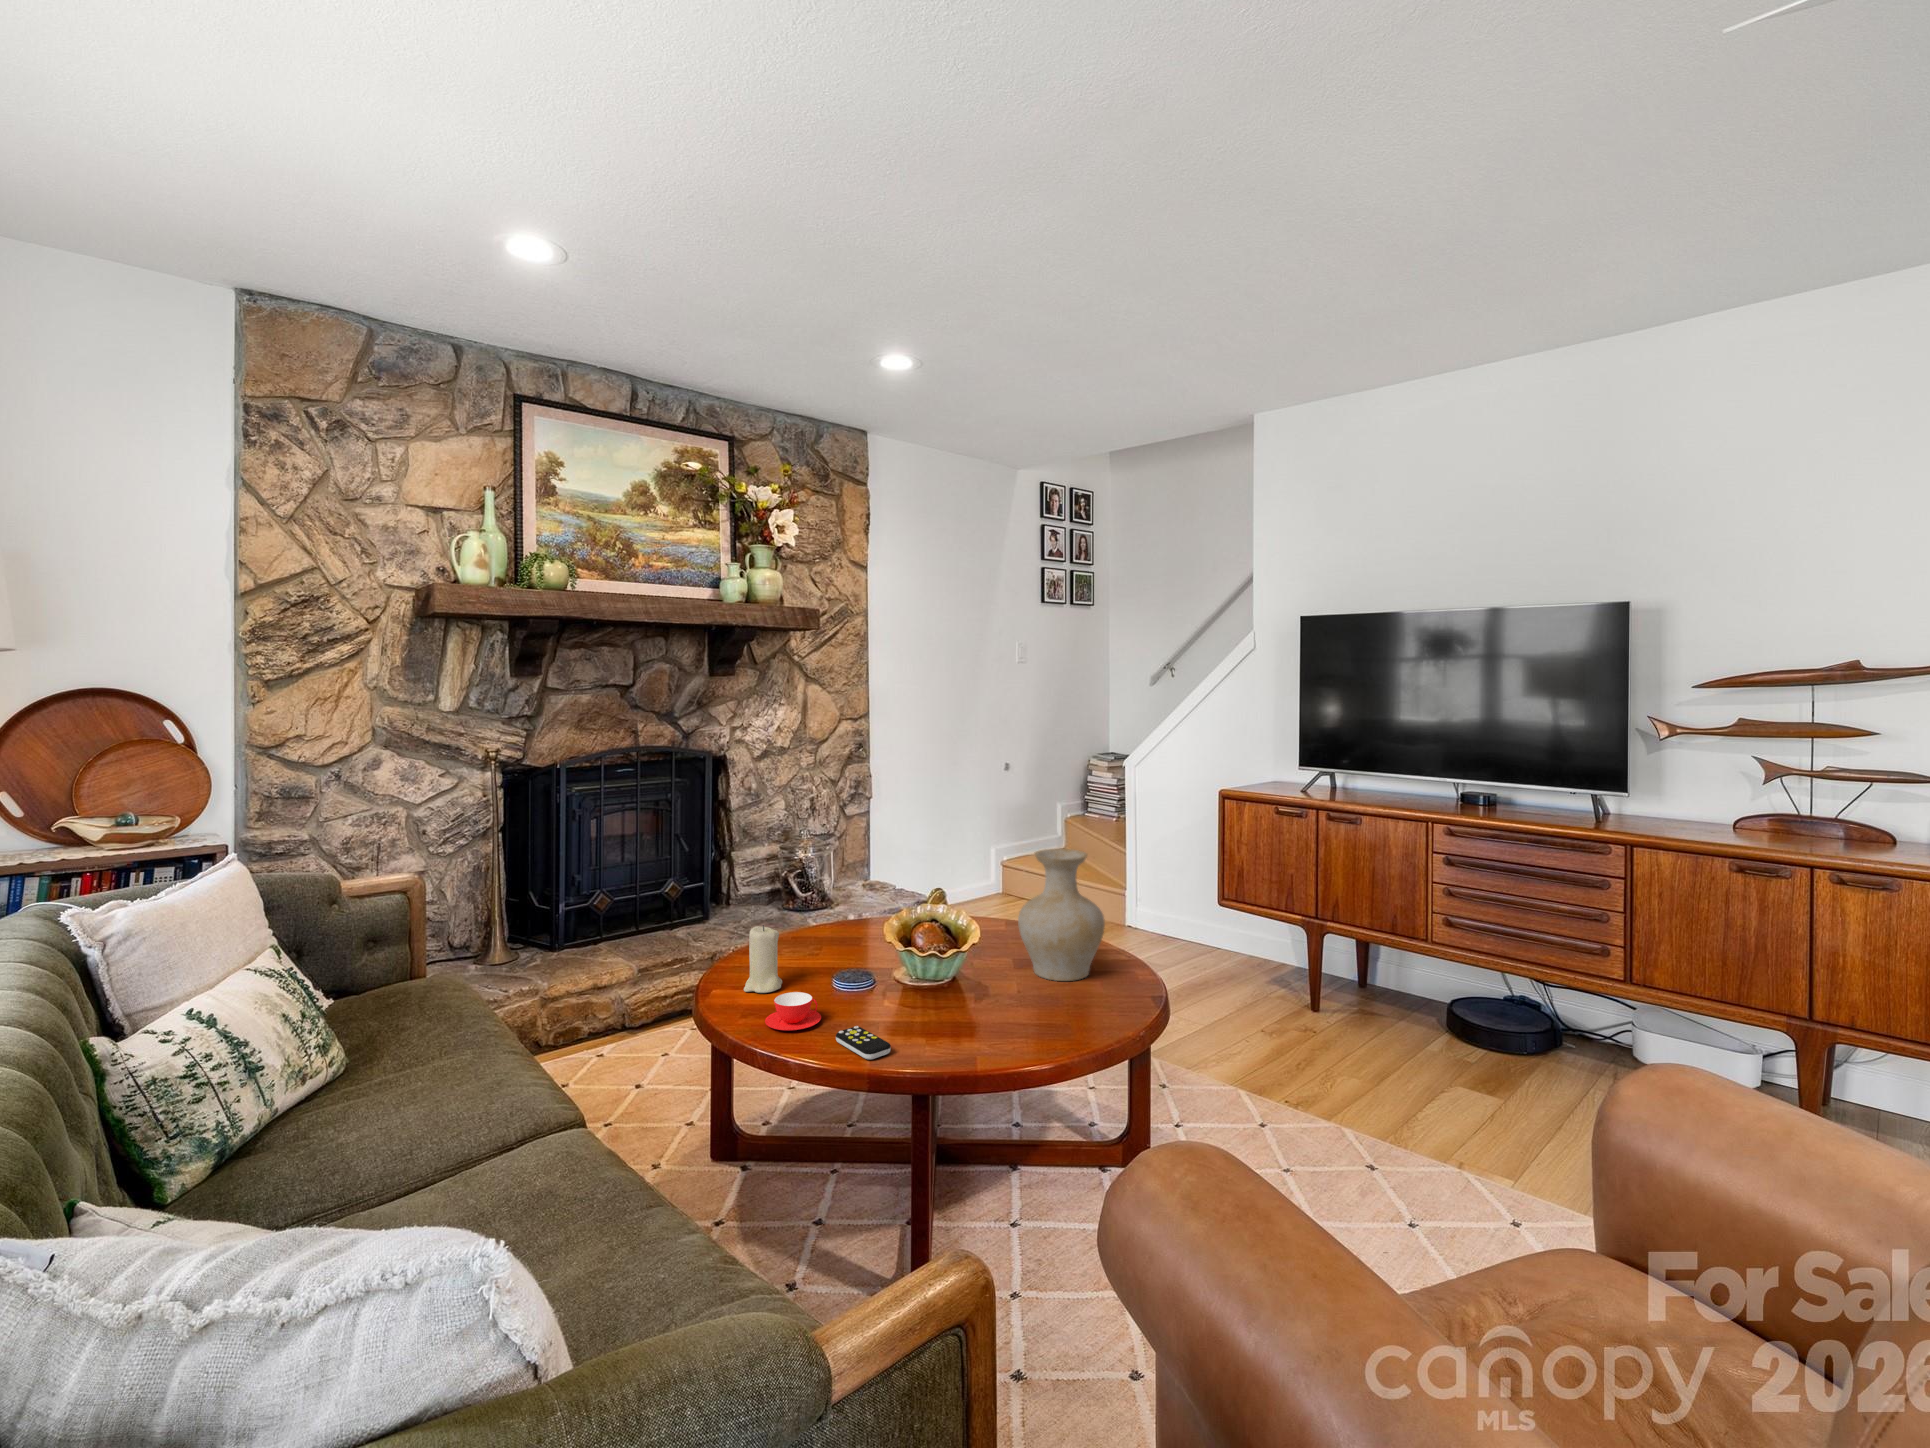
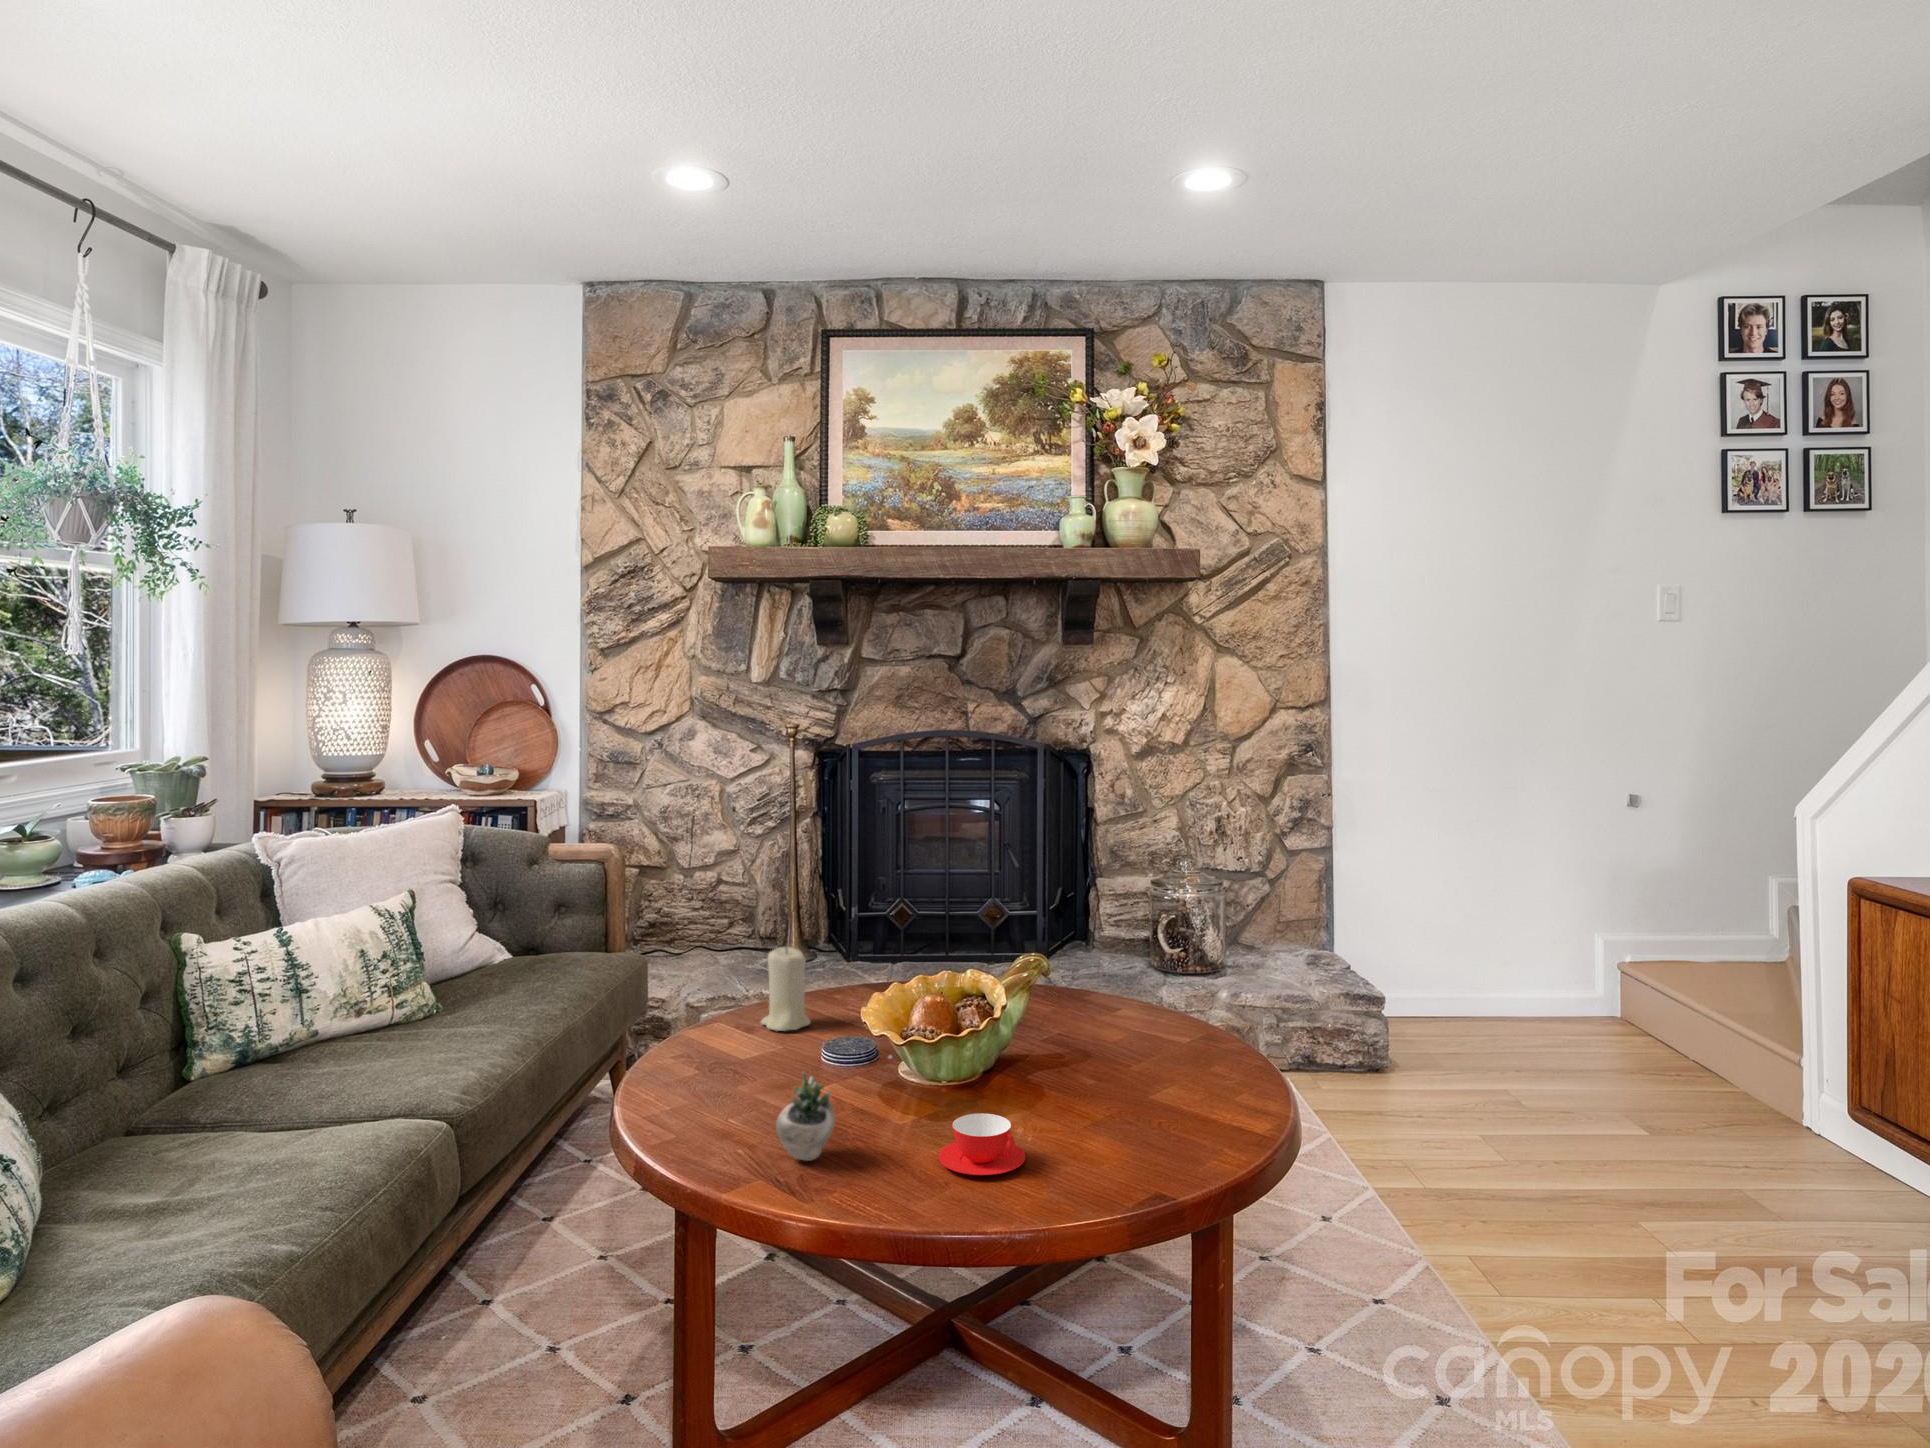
vase: present [1018,849,1105,981] -> none [1081,904,1224,1124]
succulent plant: none [946,970,998,1054] -> present [776,1056,892,1161]
teacup: present [765,992,821,1030] -> present [939,1113,1025,1175]
remote control: present [836,1026,891,1059] -> none [701,1087,757,1129]

